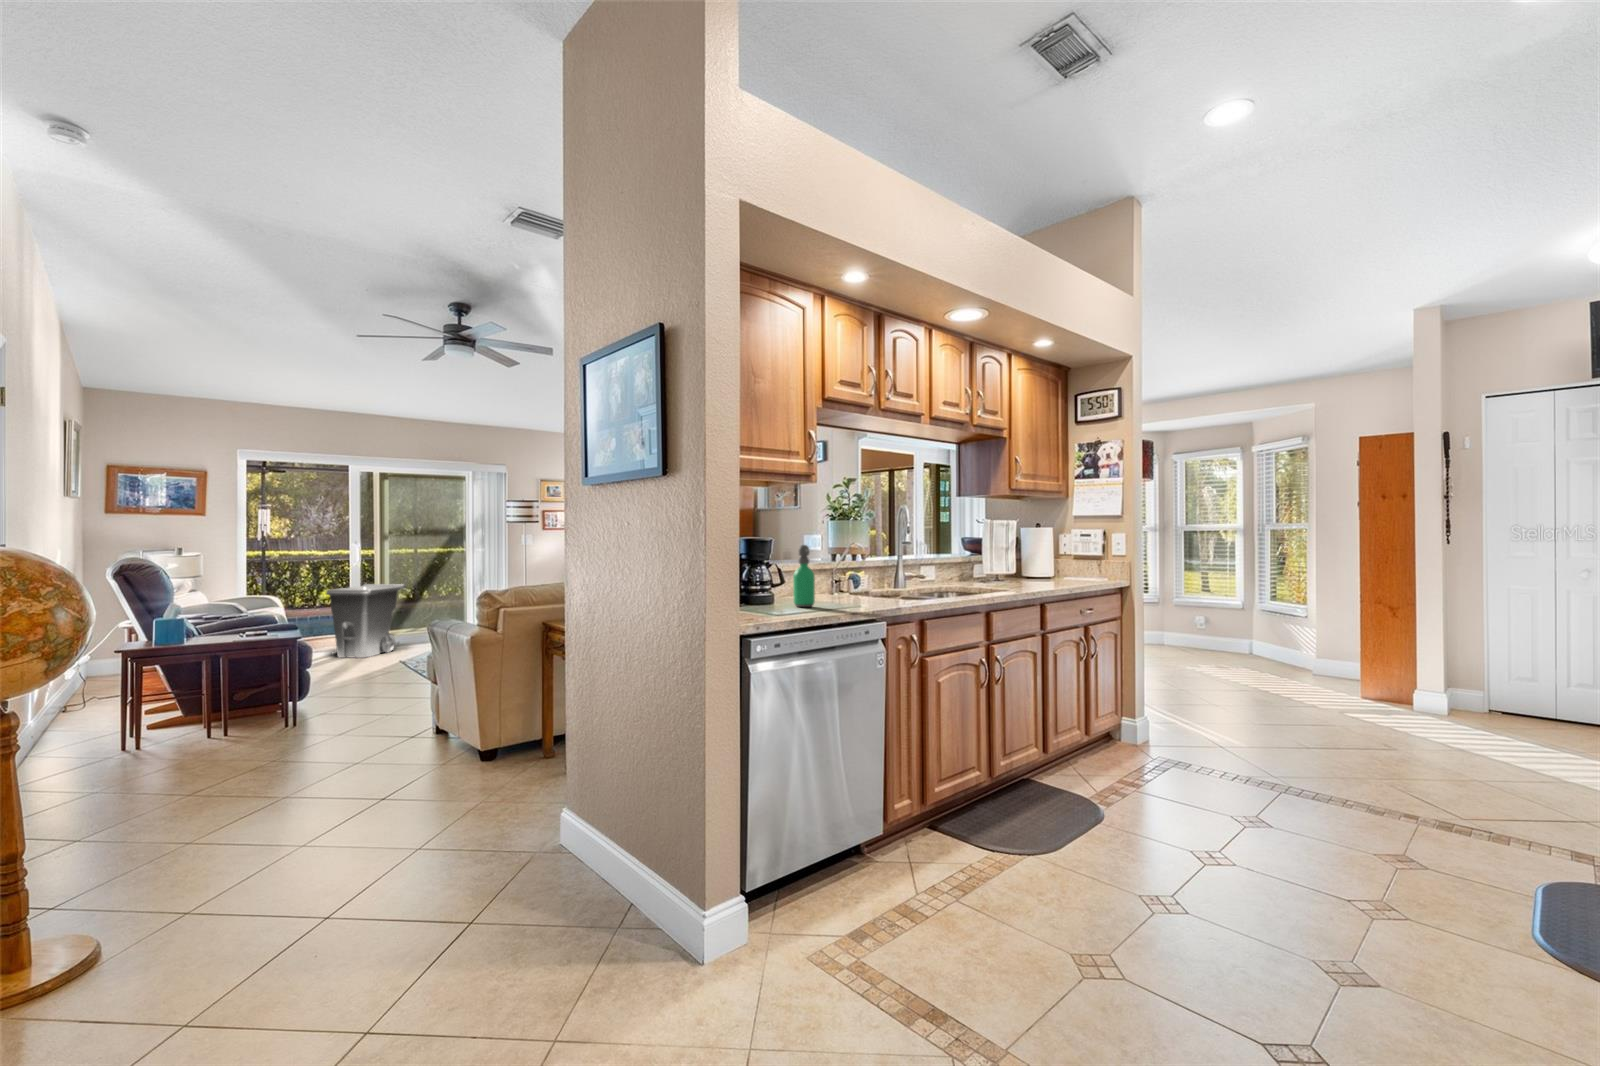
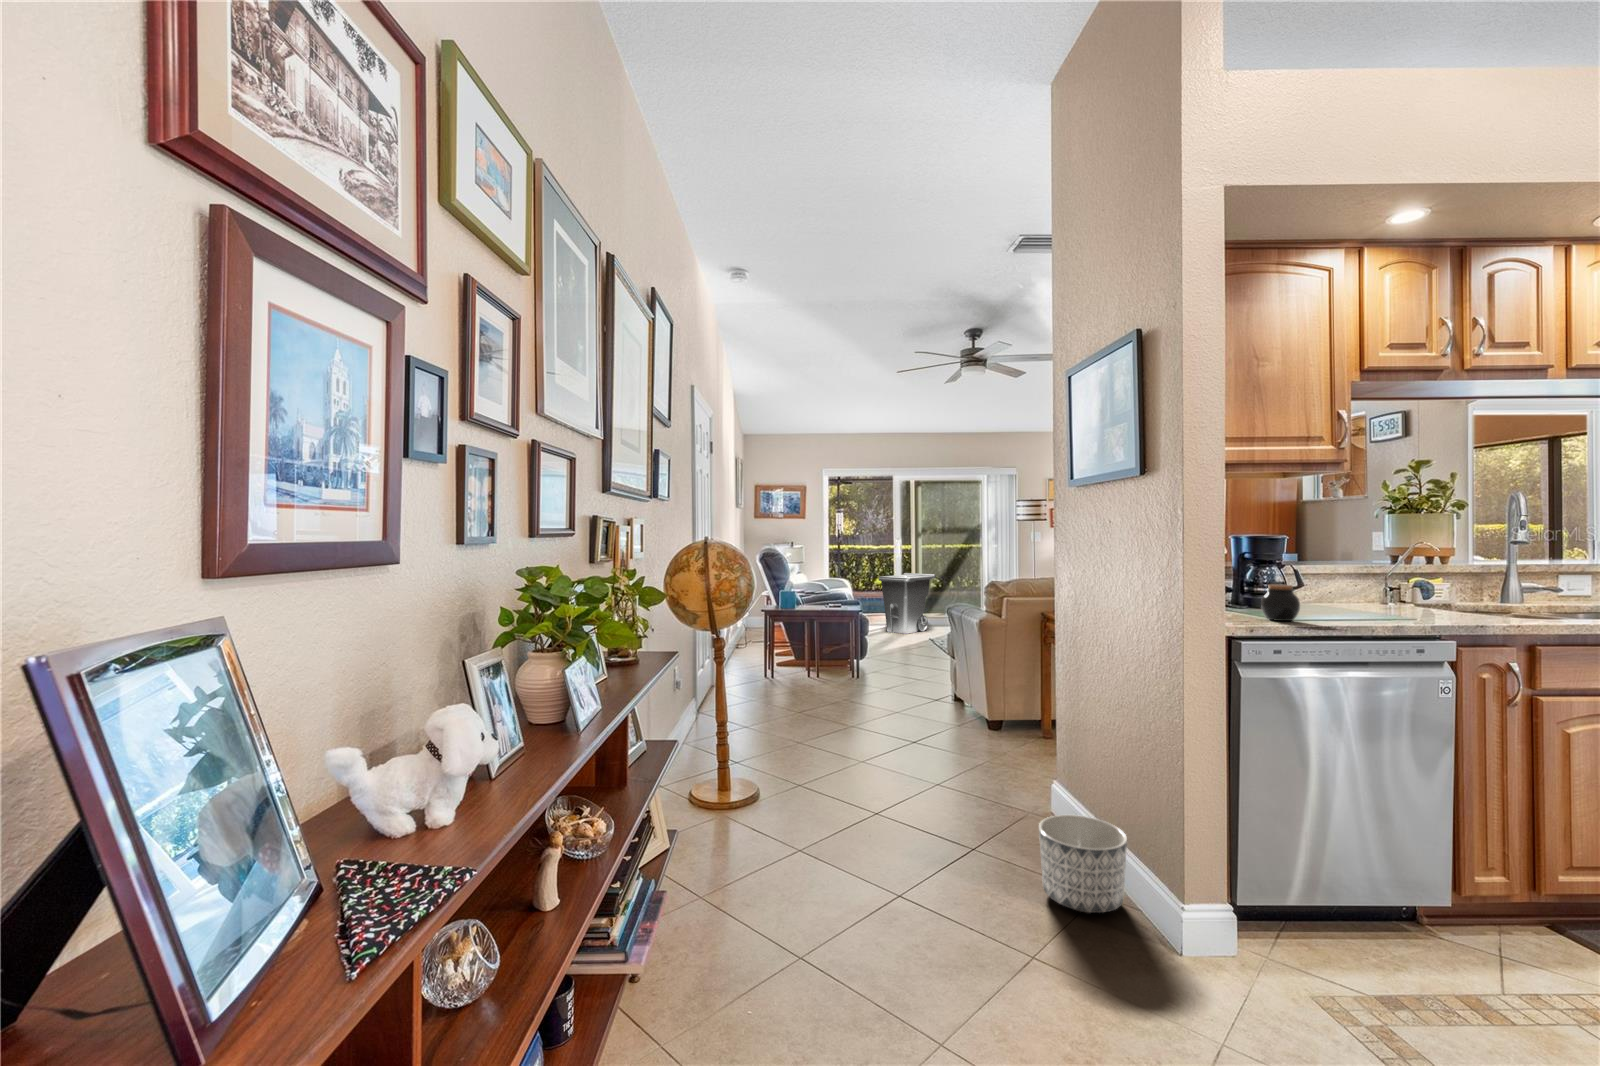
soap dispenser: present [793,545,815,607] -> none [1311,543,1342,615]
jar: none [763,583,792,616] -> present [1261,584,1300,621]
planter: none [554,842,647,954] -> present [1039,815,1127,913]

